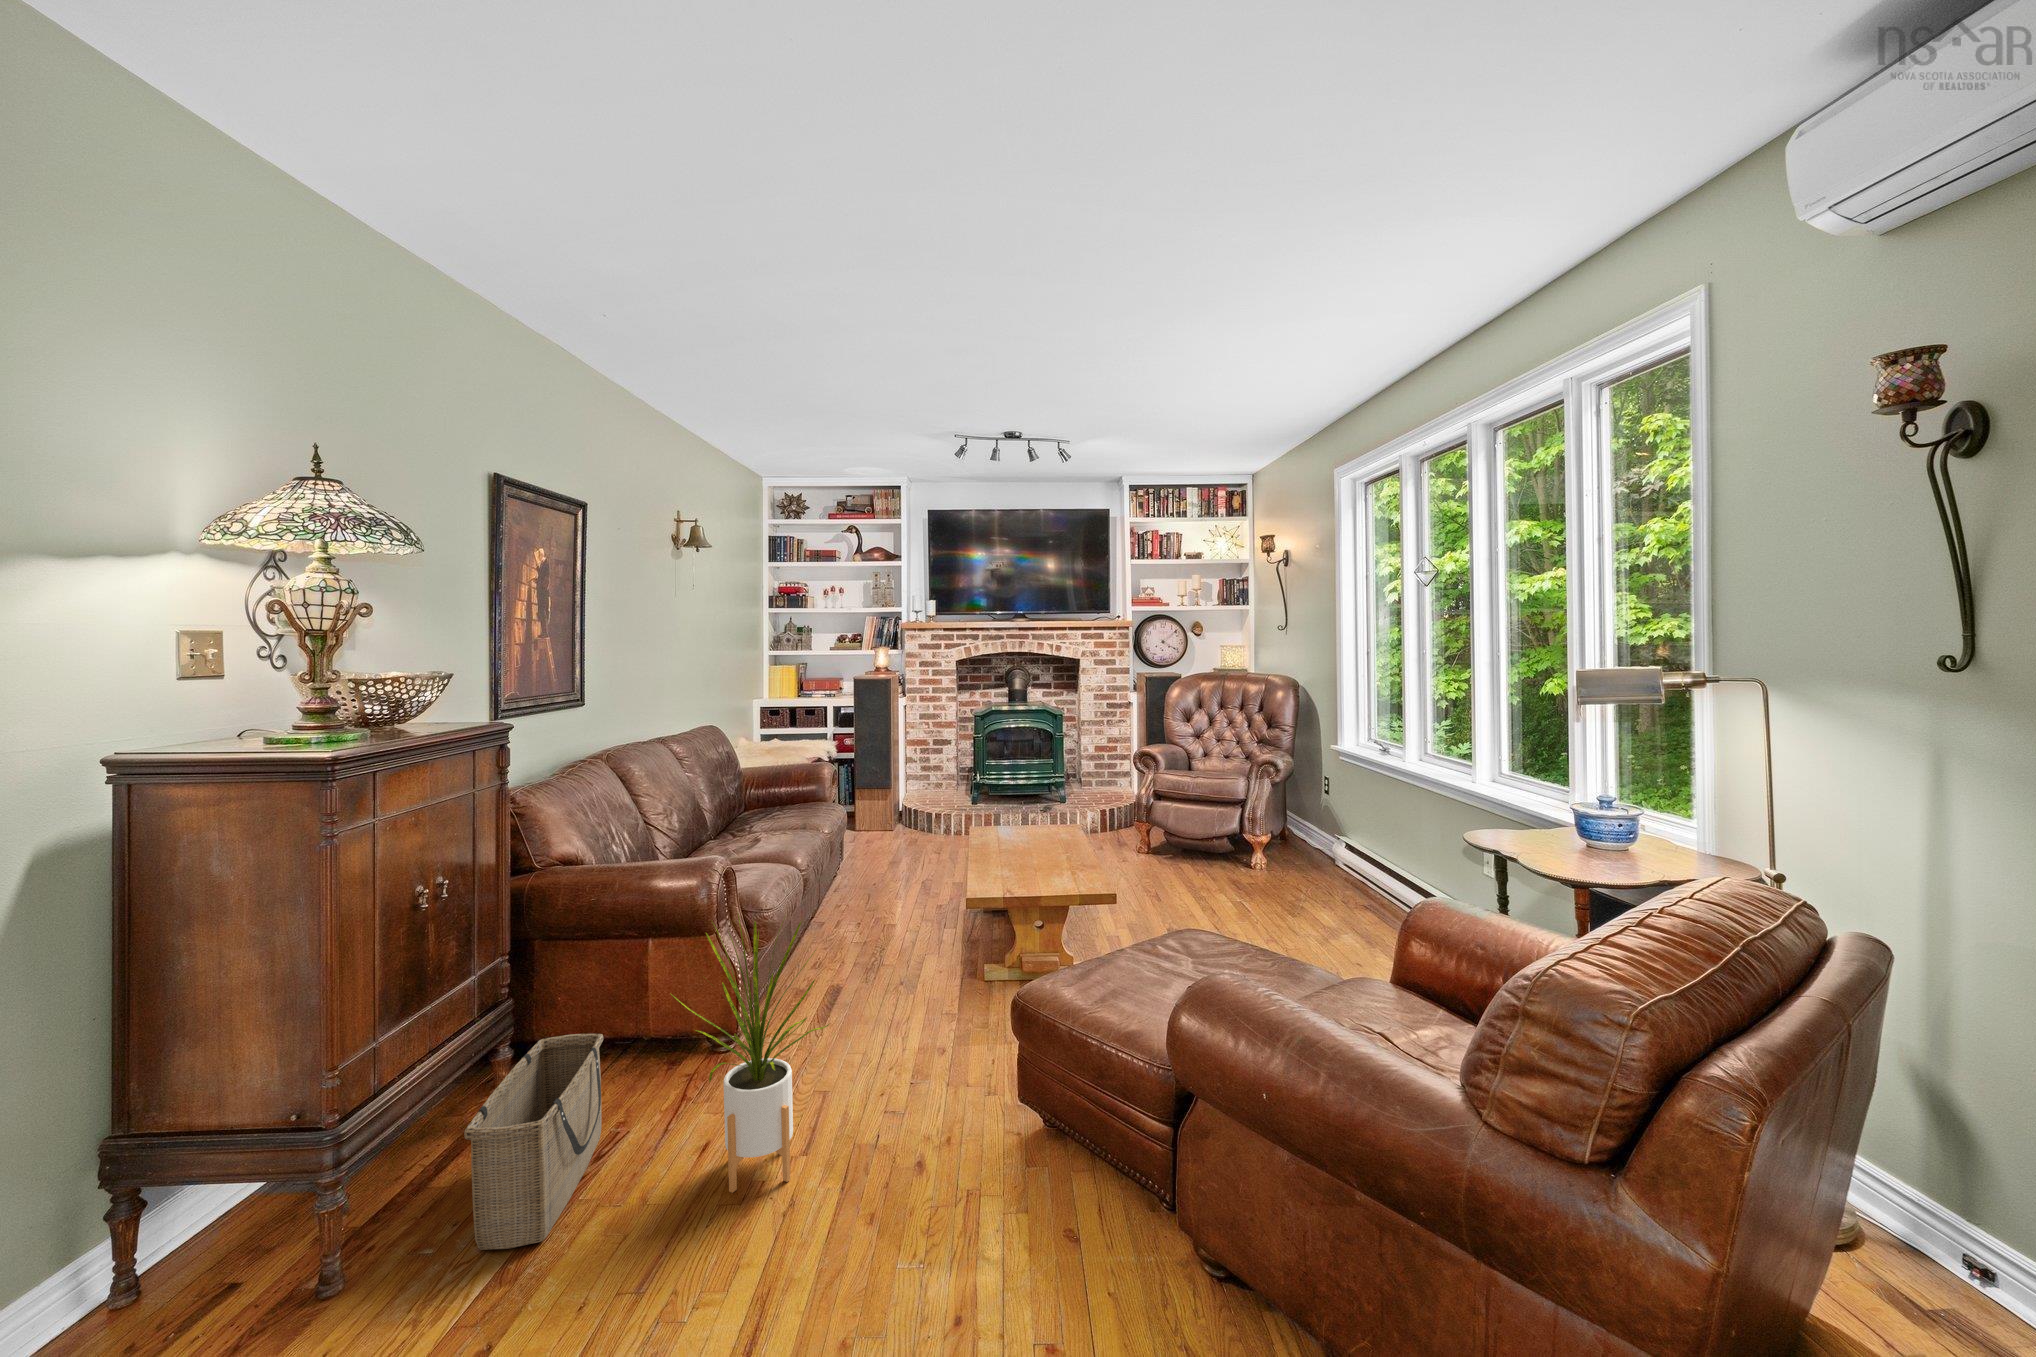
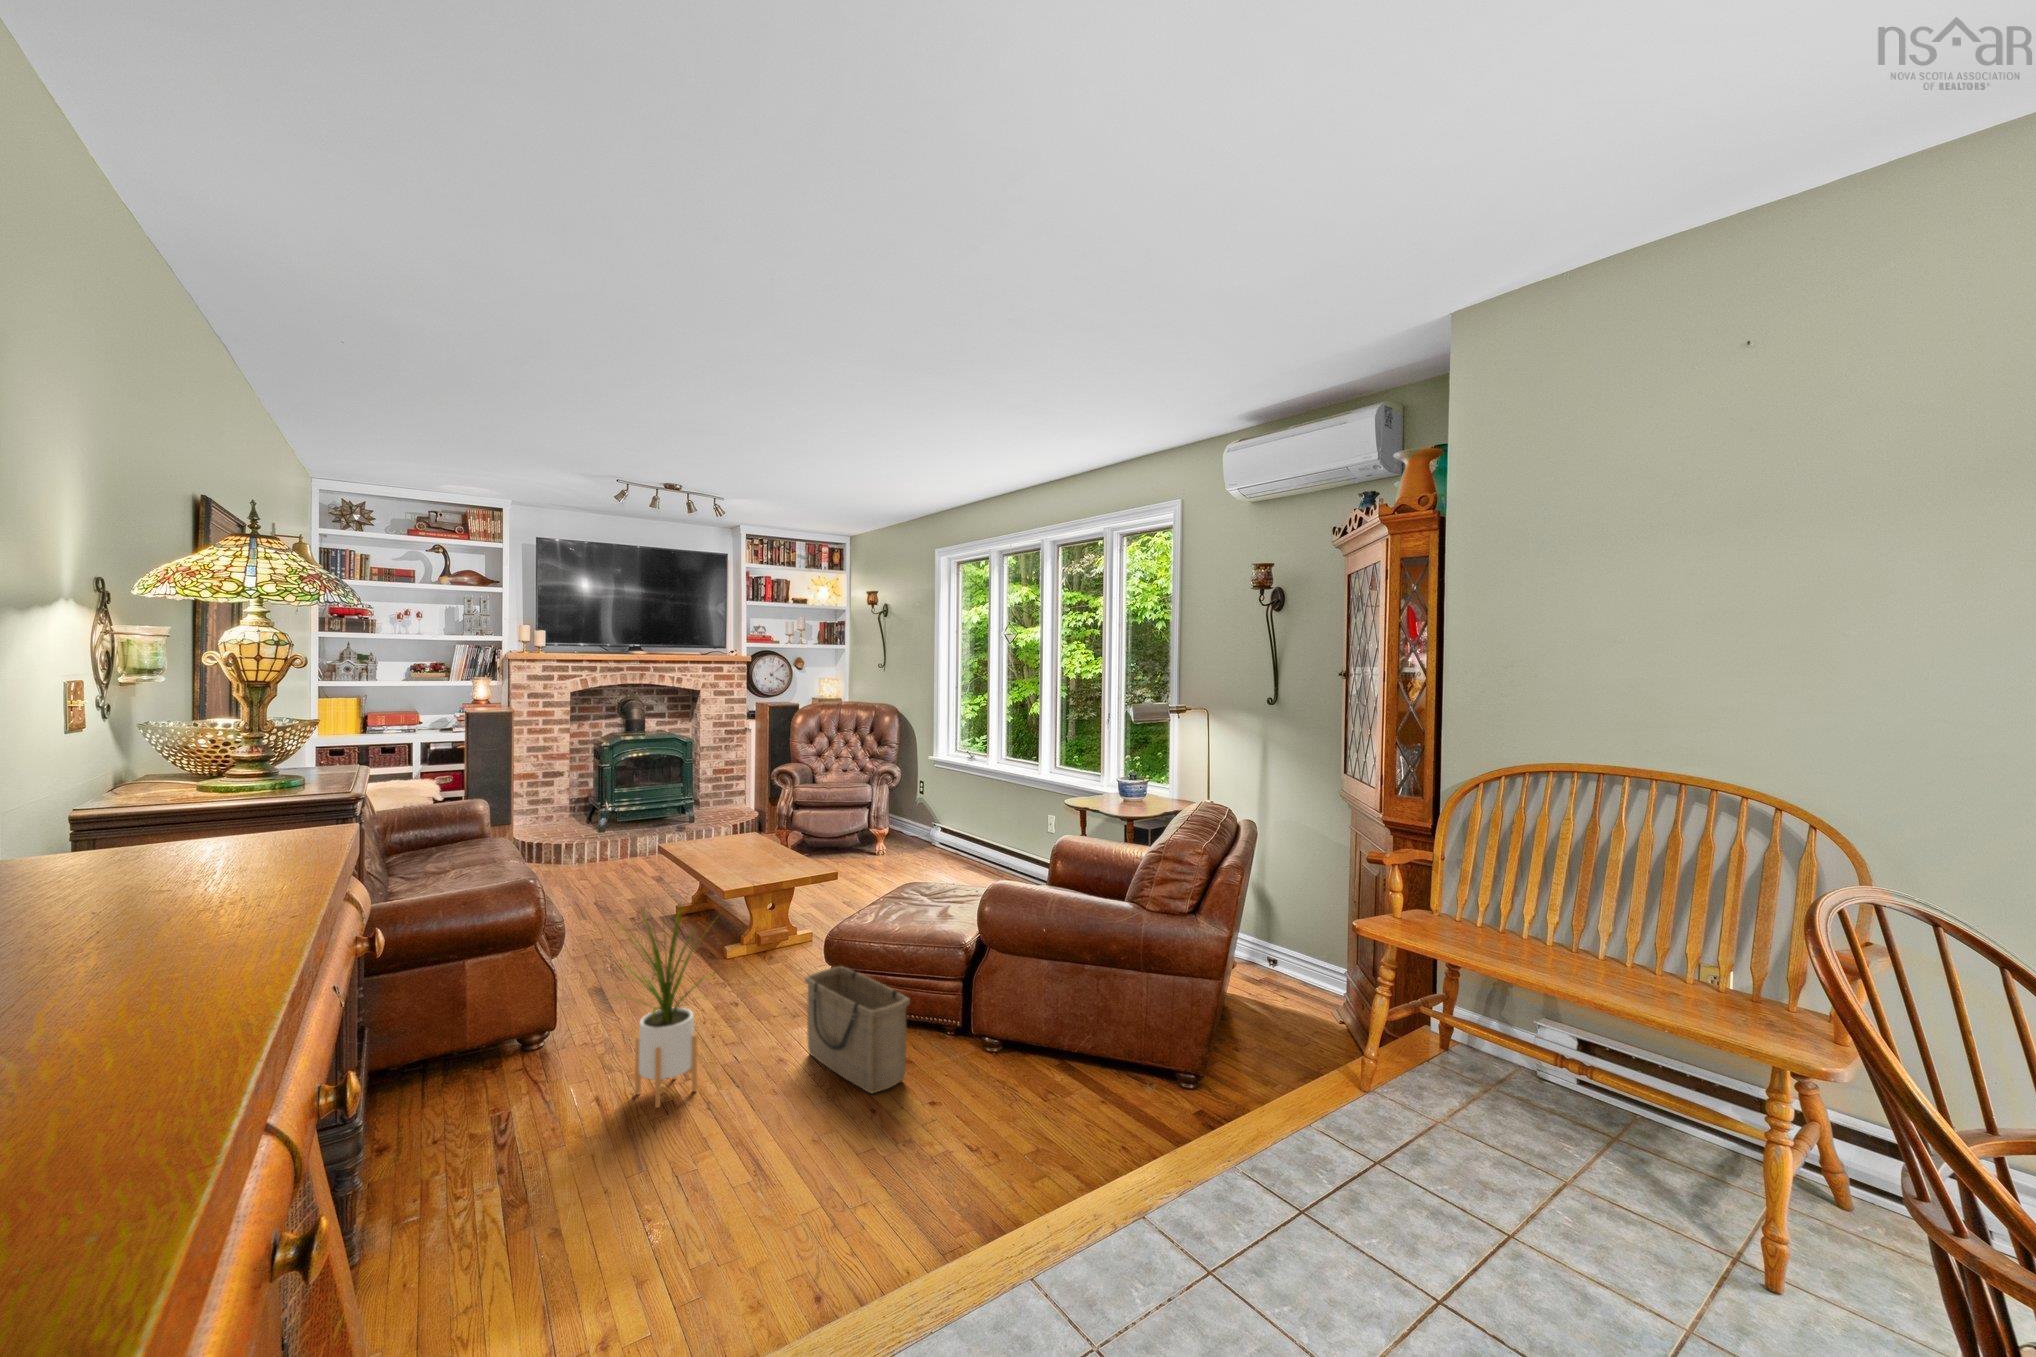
basket: present [464,1034,603,1250] -> present [805,966,910,1093]

